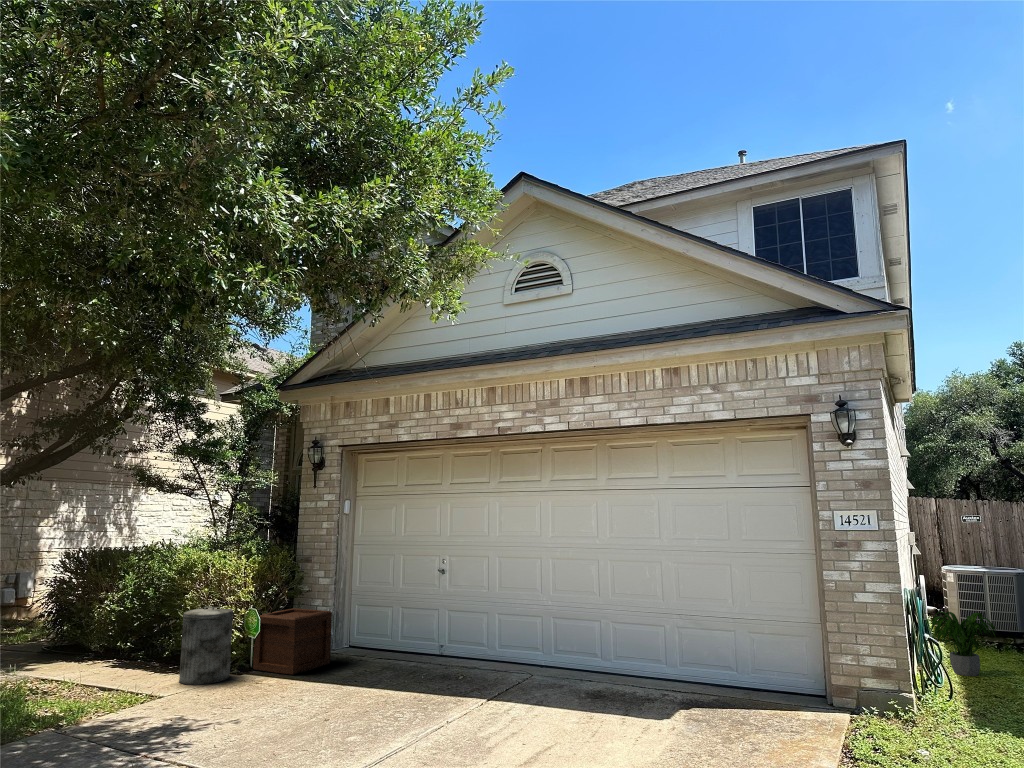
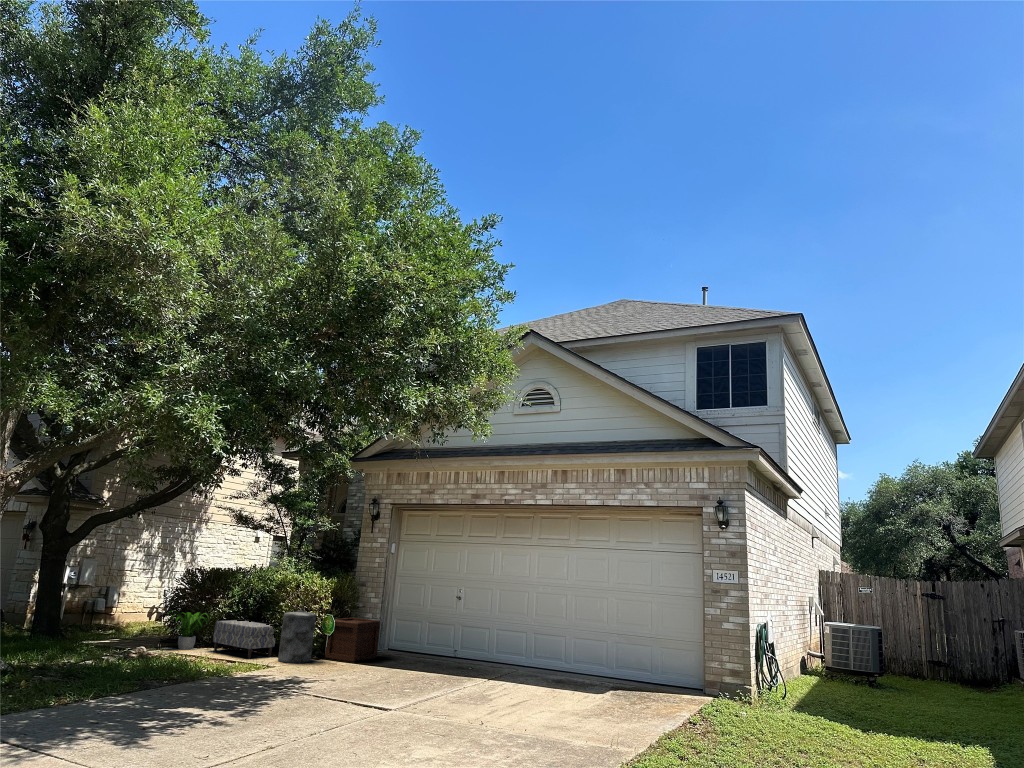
potted plant: present [930,611,996,676] -> present [168,611,212,649]
bench: none [93,621,180,681] -> present [213,620,276,659]

